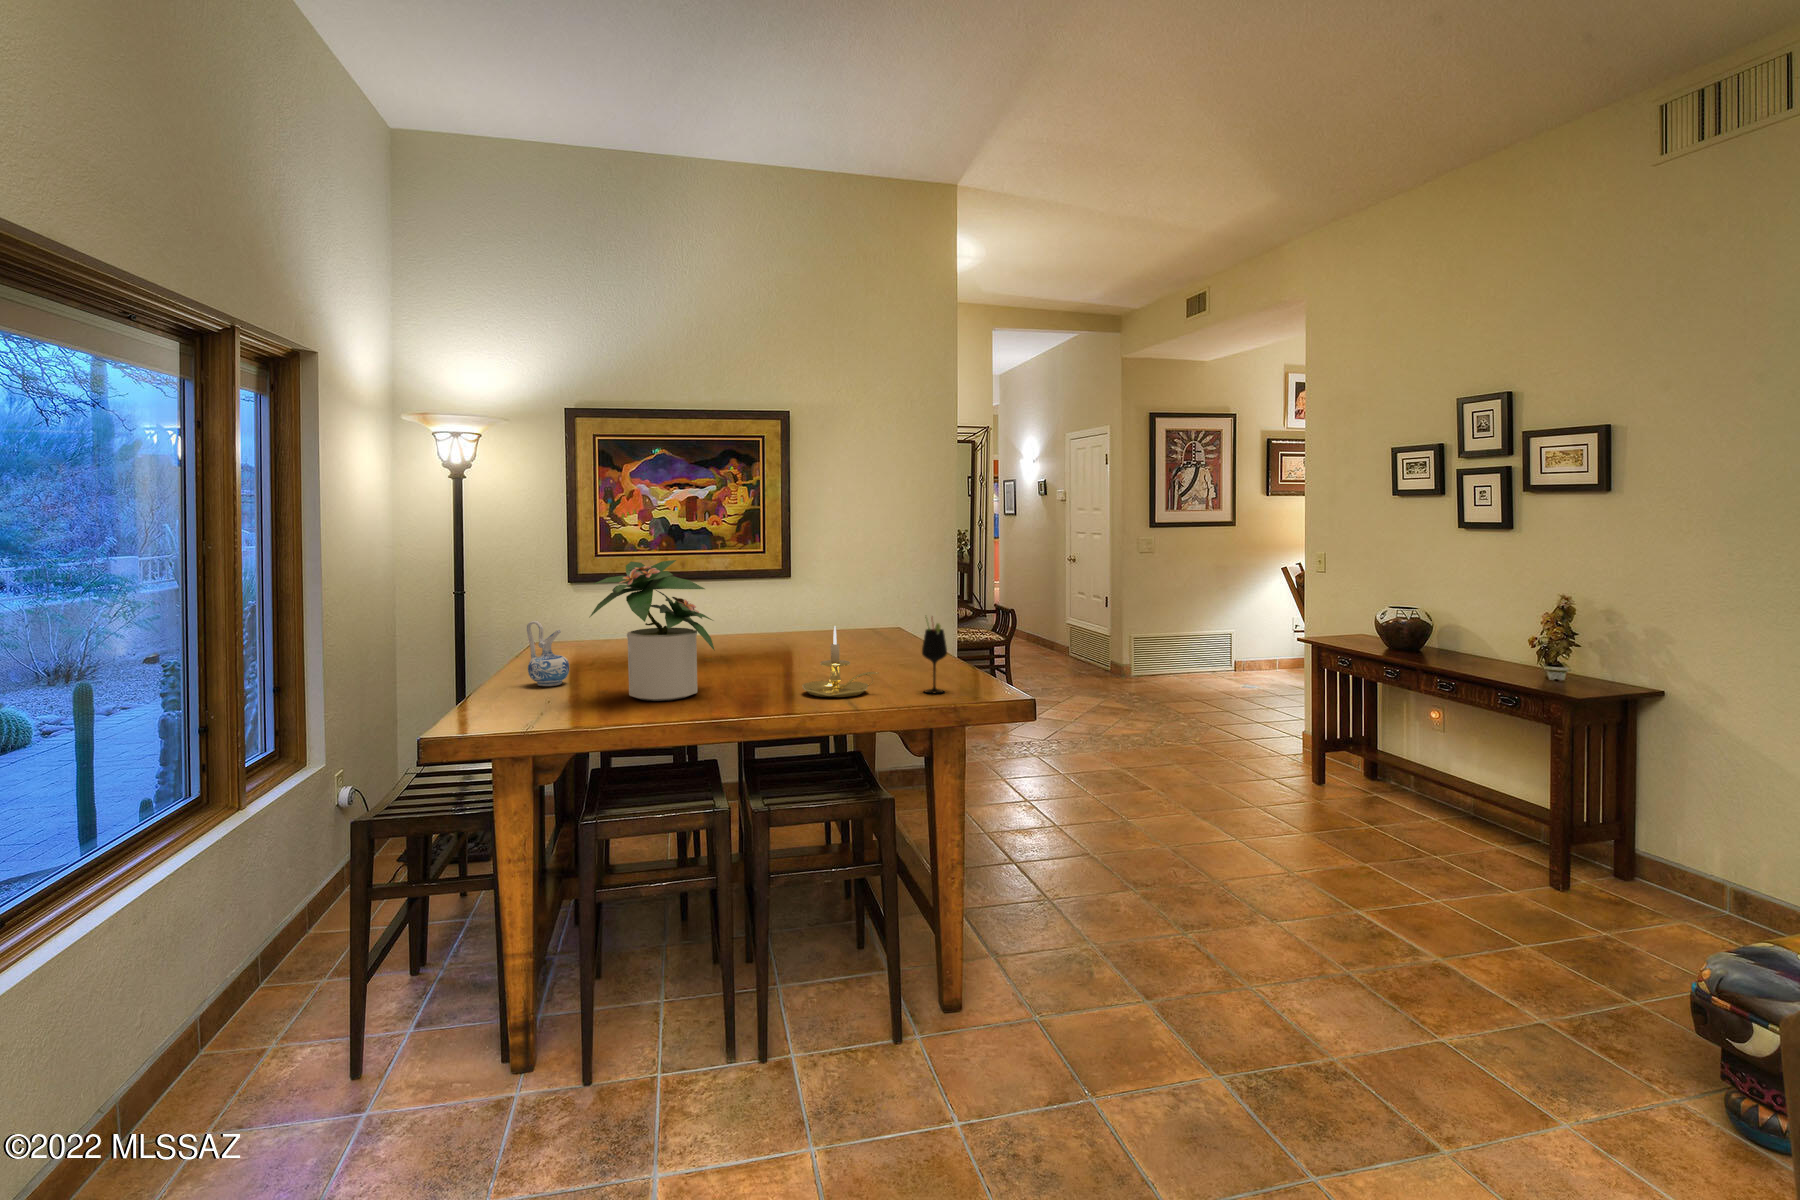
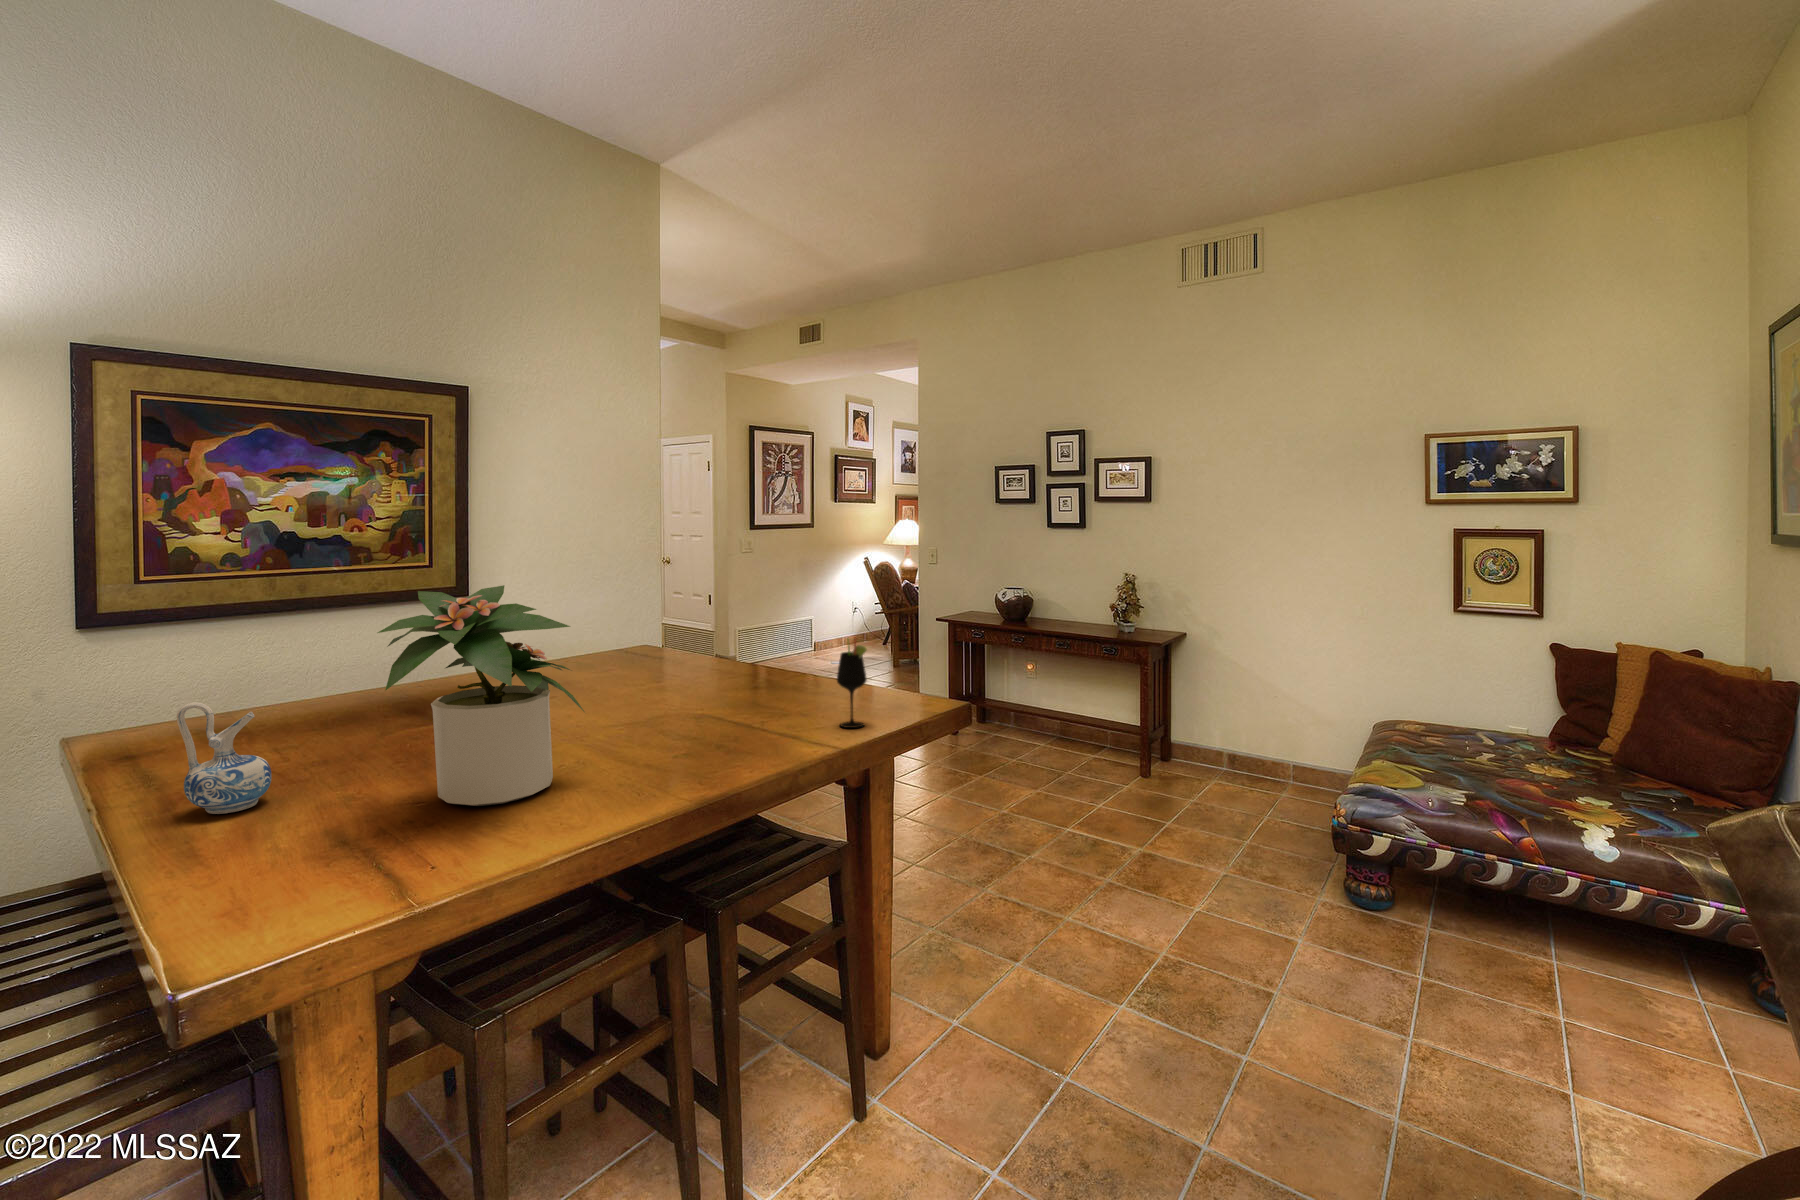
candle holder: present [802,626,878,697] -> none [699,661,797,754]

